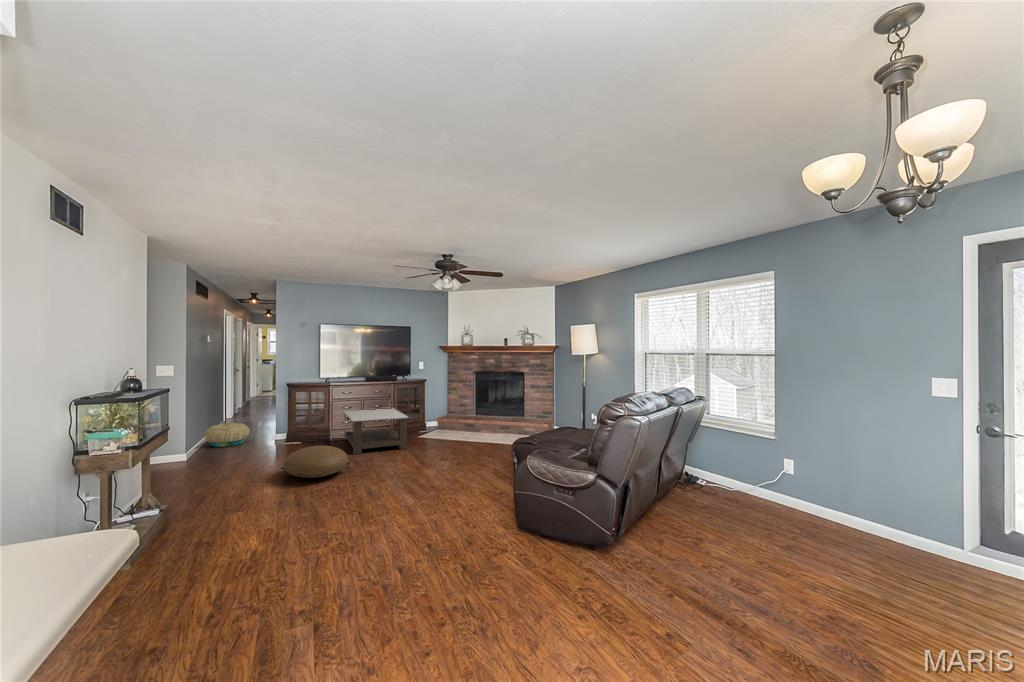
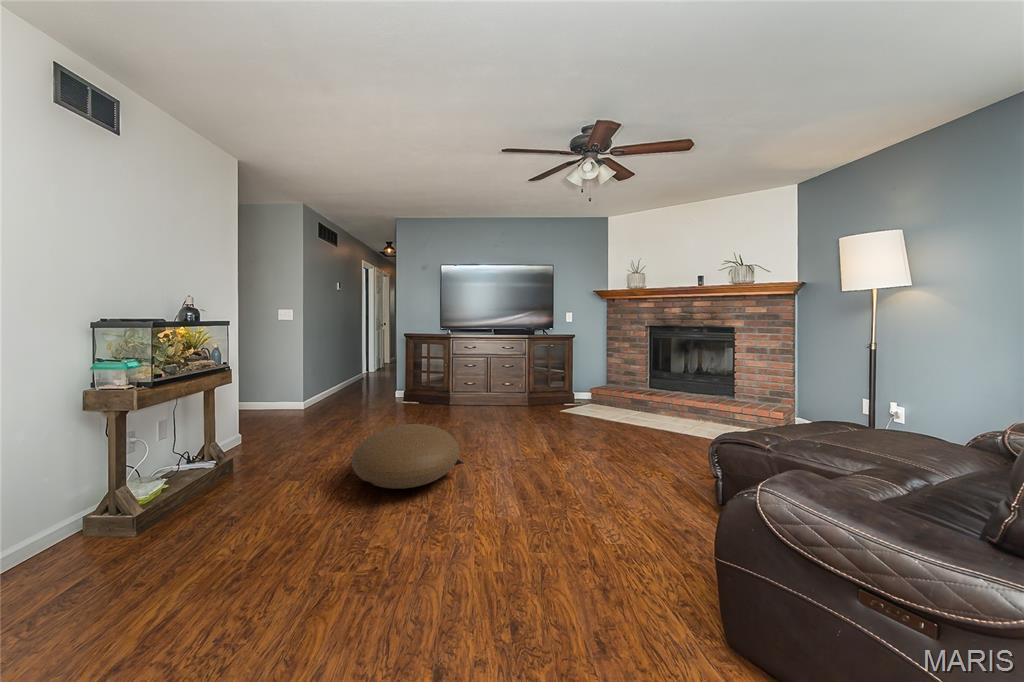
coffee table: present [344,408,409,454] -> none [471,370,559,436]
basket: present [204,423,250,447] -> none [317,377,367,405]

